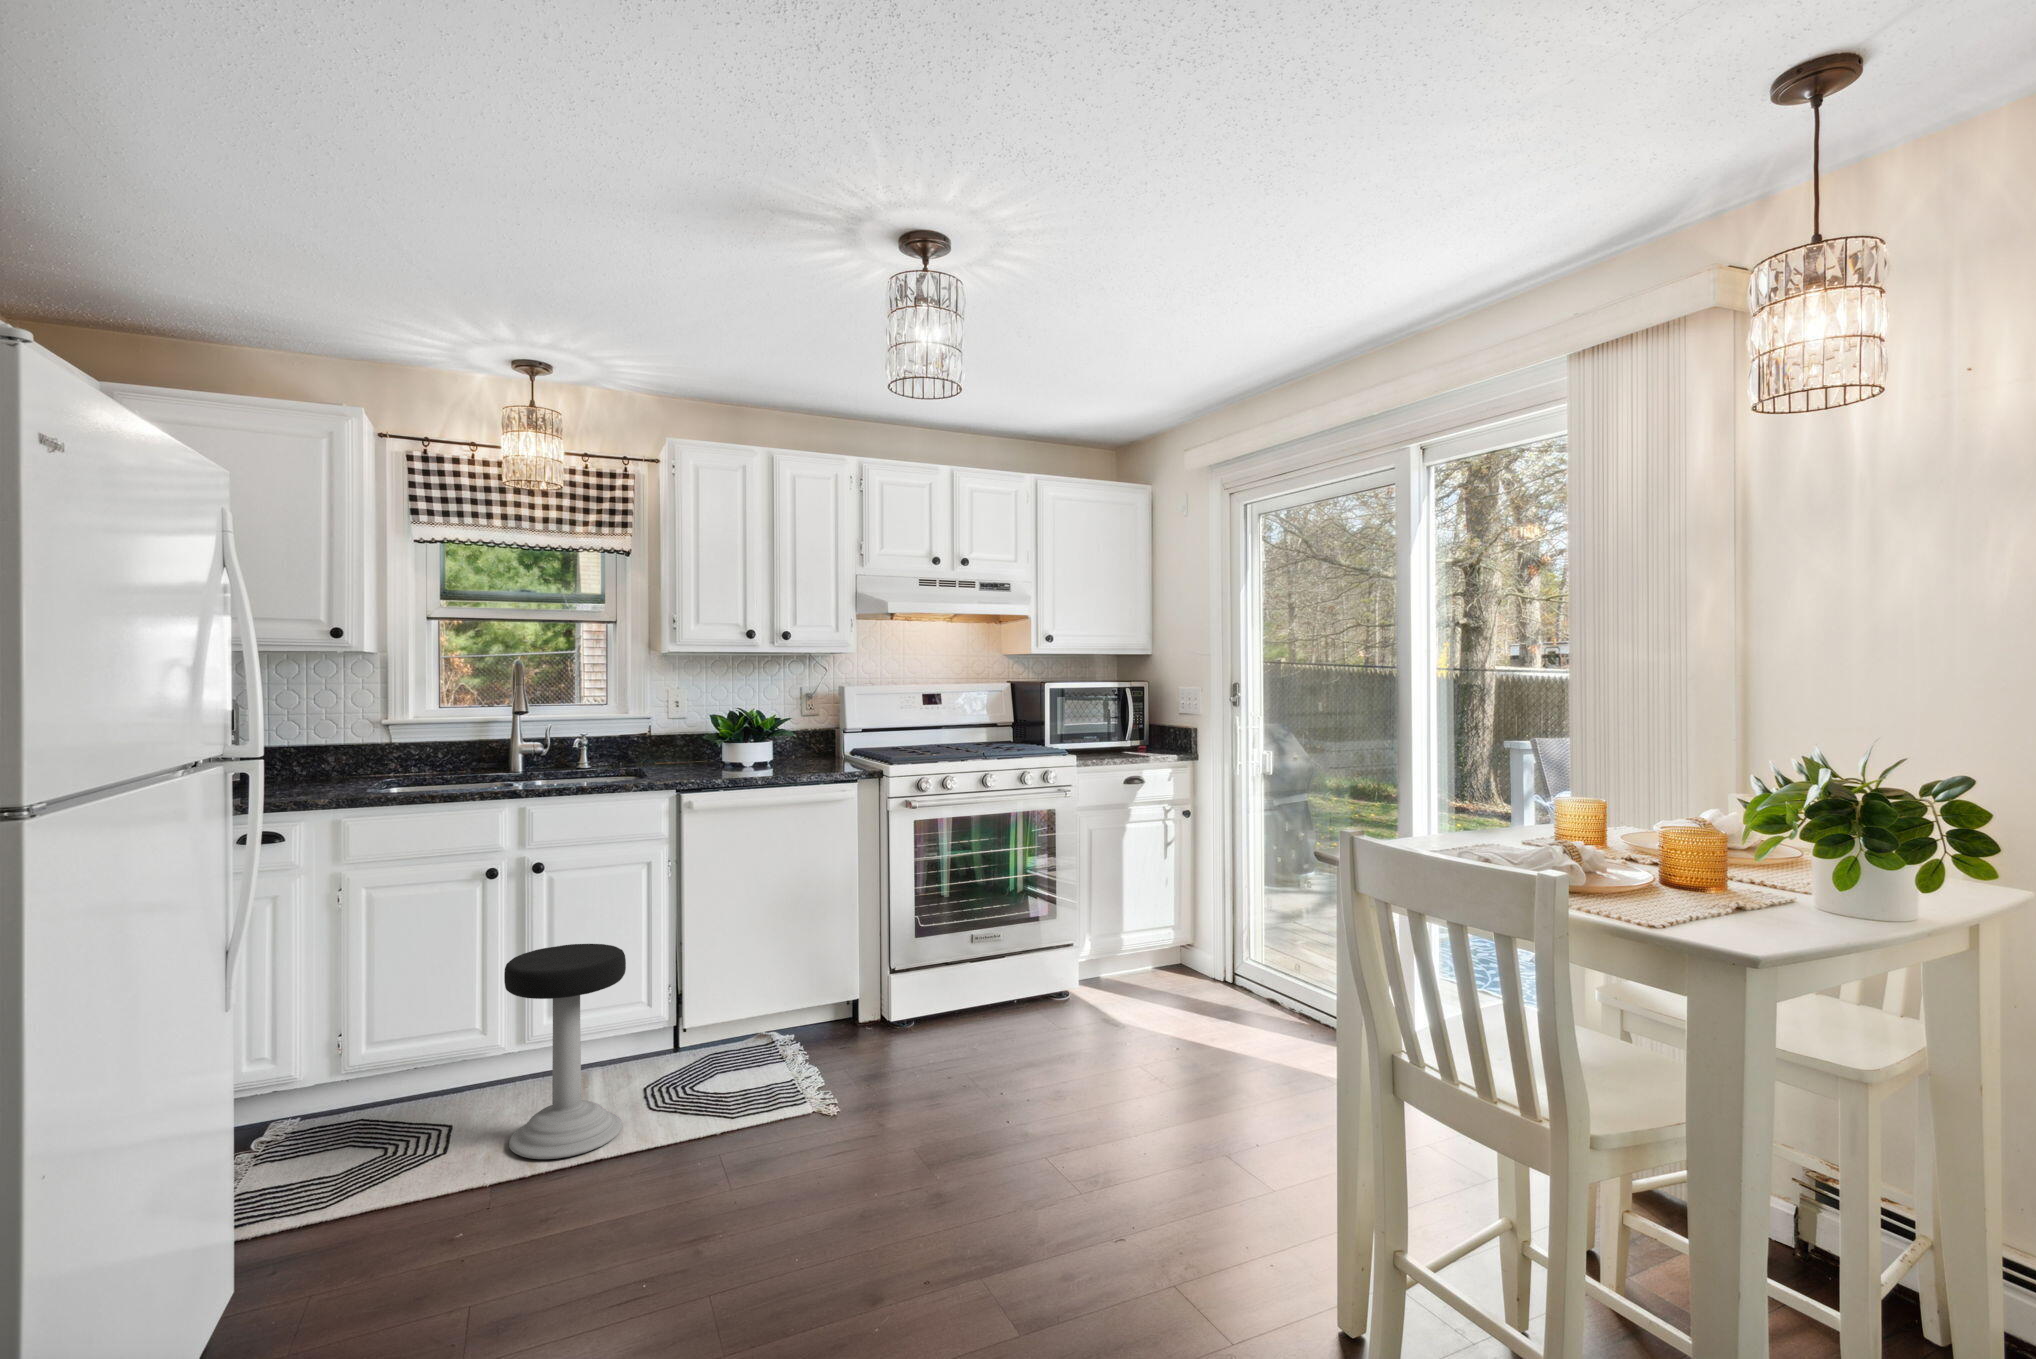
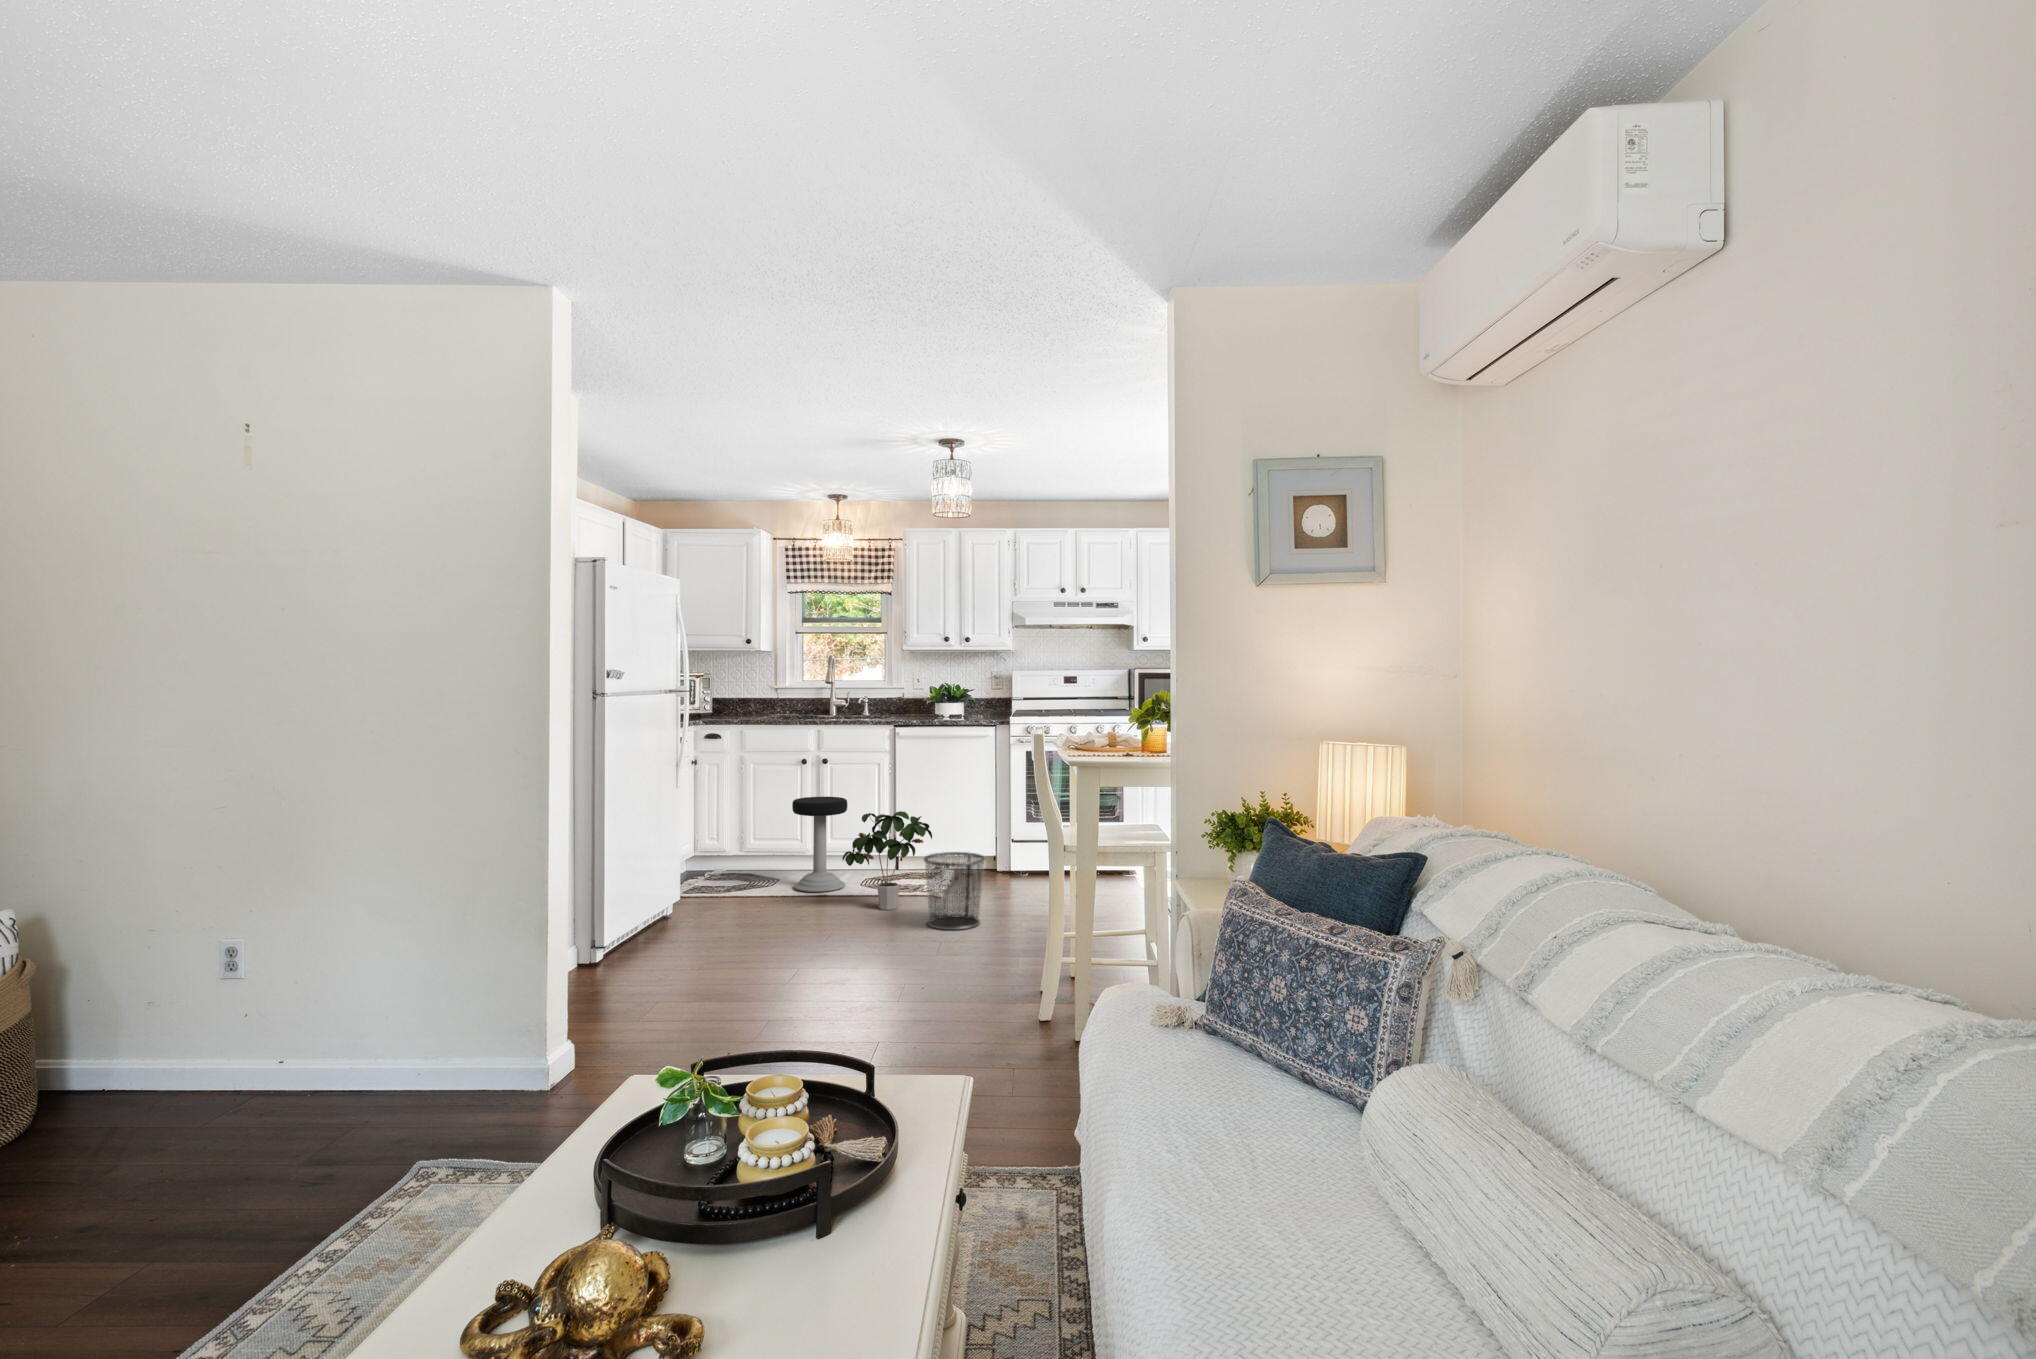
potted plant: none [675,973,859,1184] -> present [842,811,932,910]
waste bin: none [894,1043,1018,1223] -> present [924,852,985,930]

